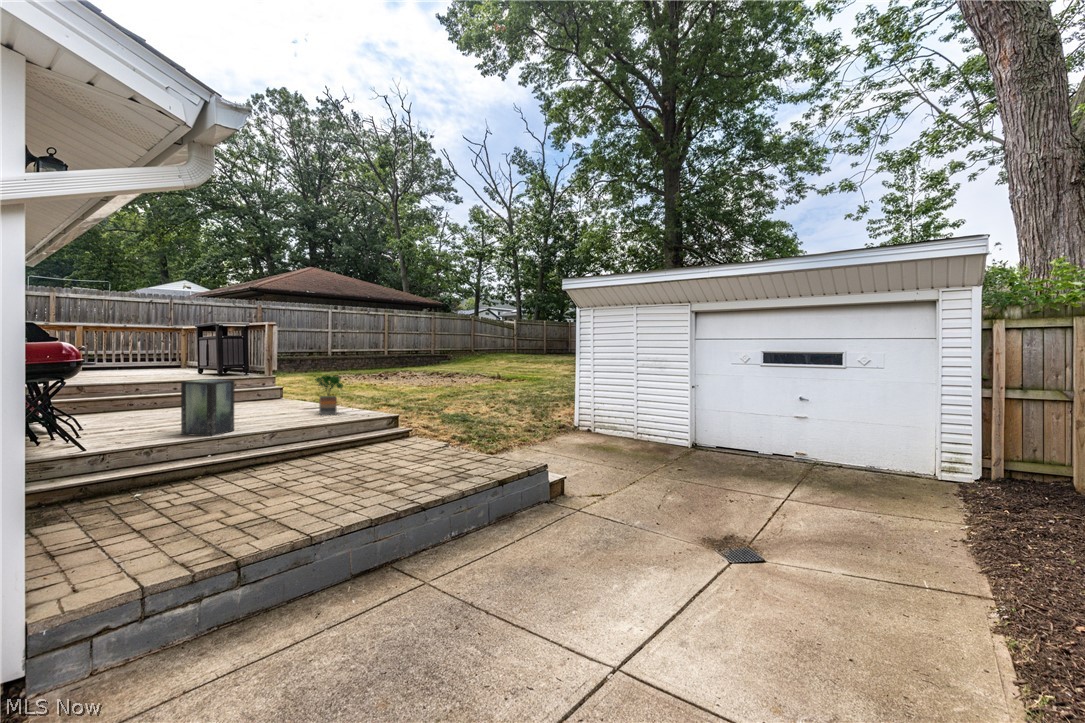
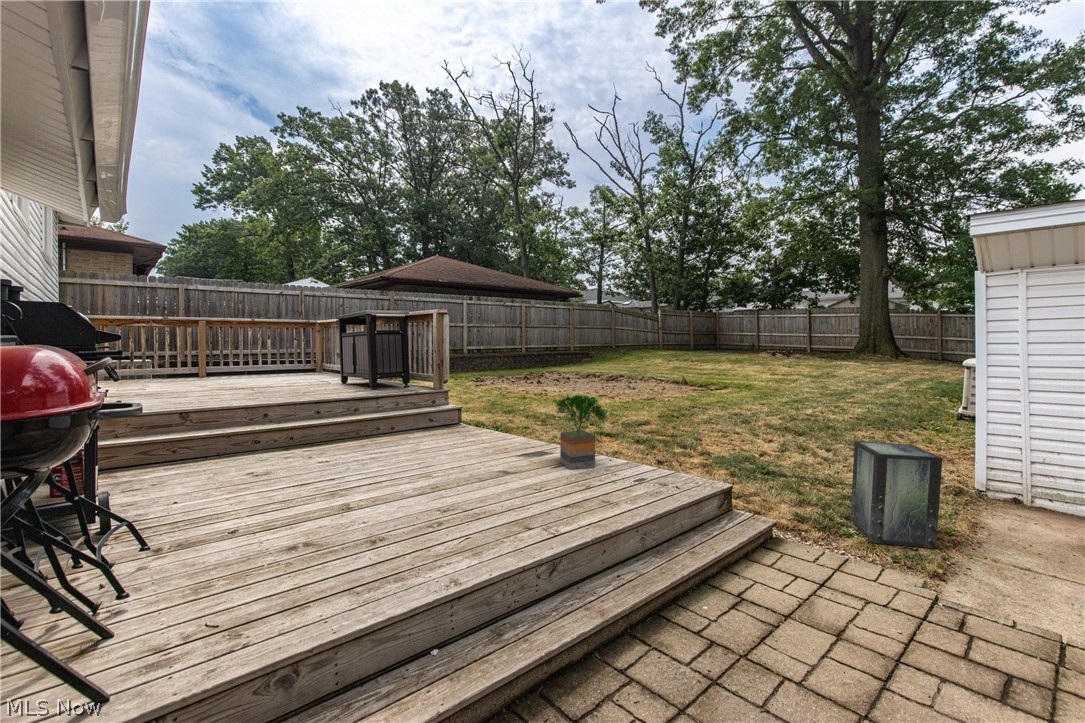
storage box: present [181,379,234,436] -> present [850,442,942,549]

